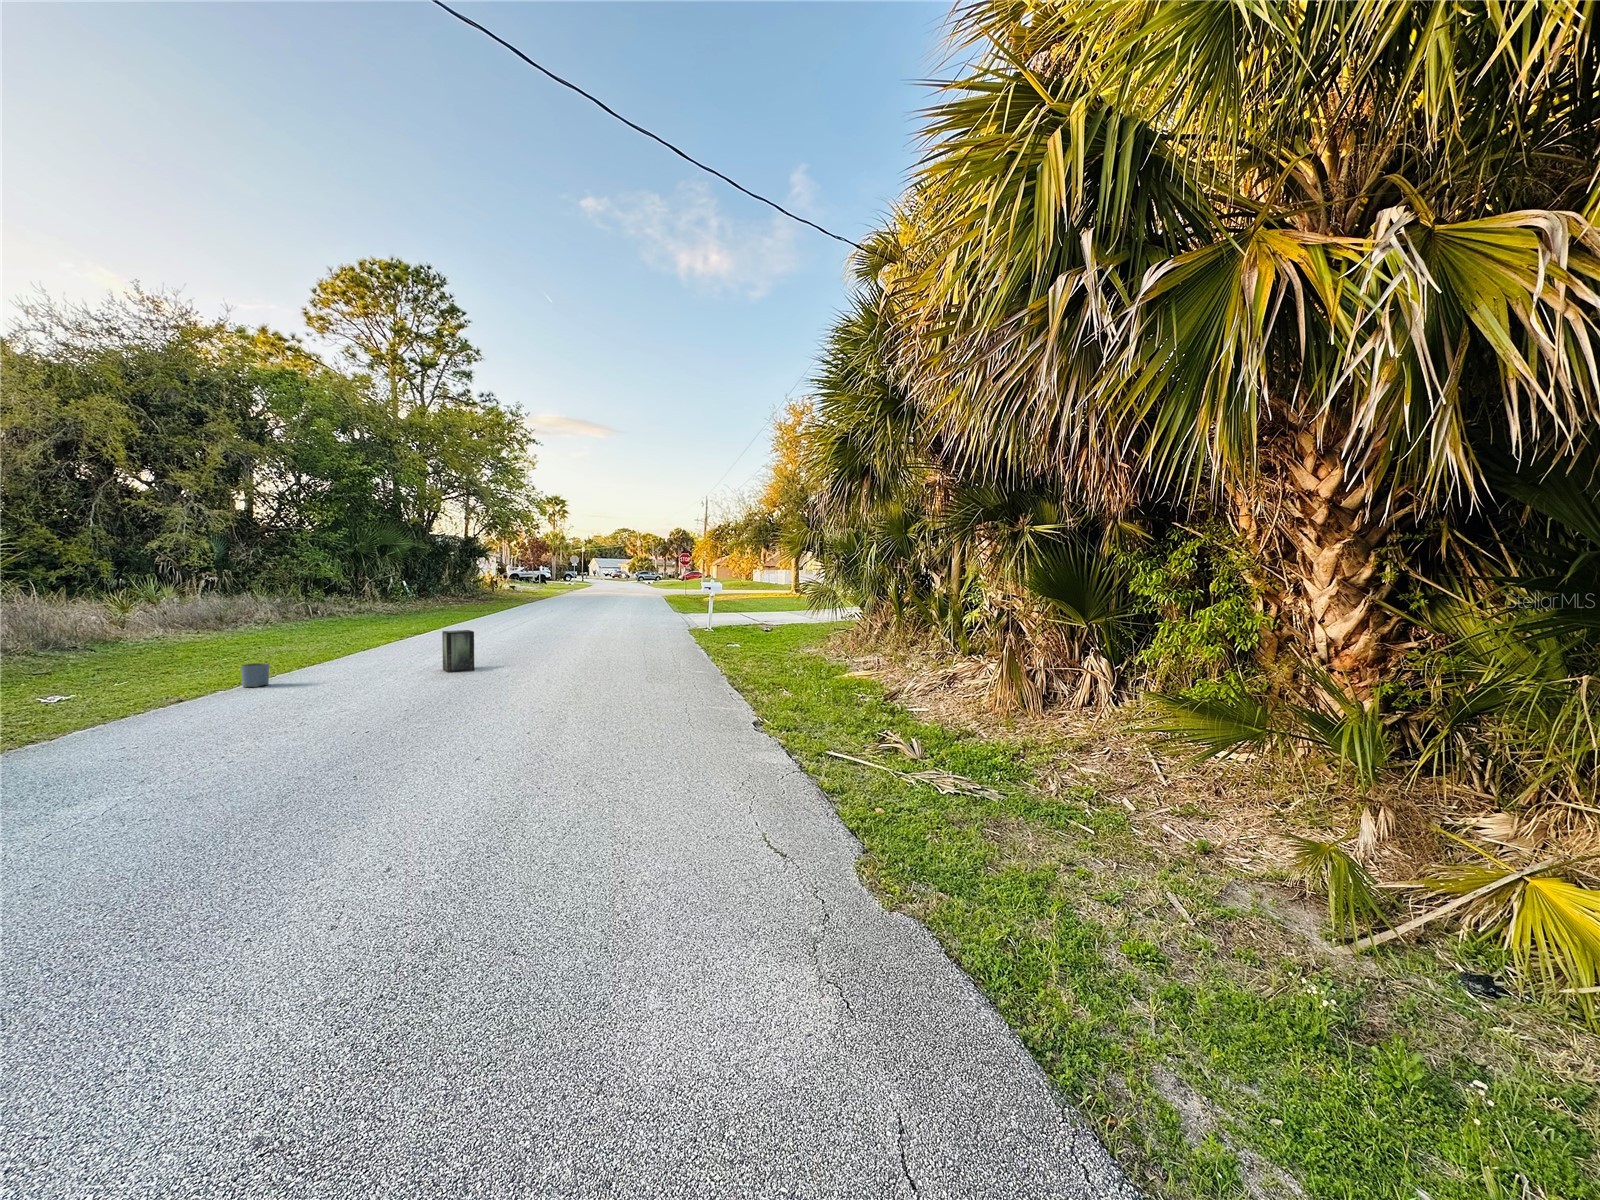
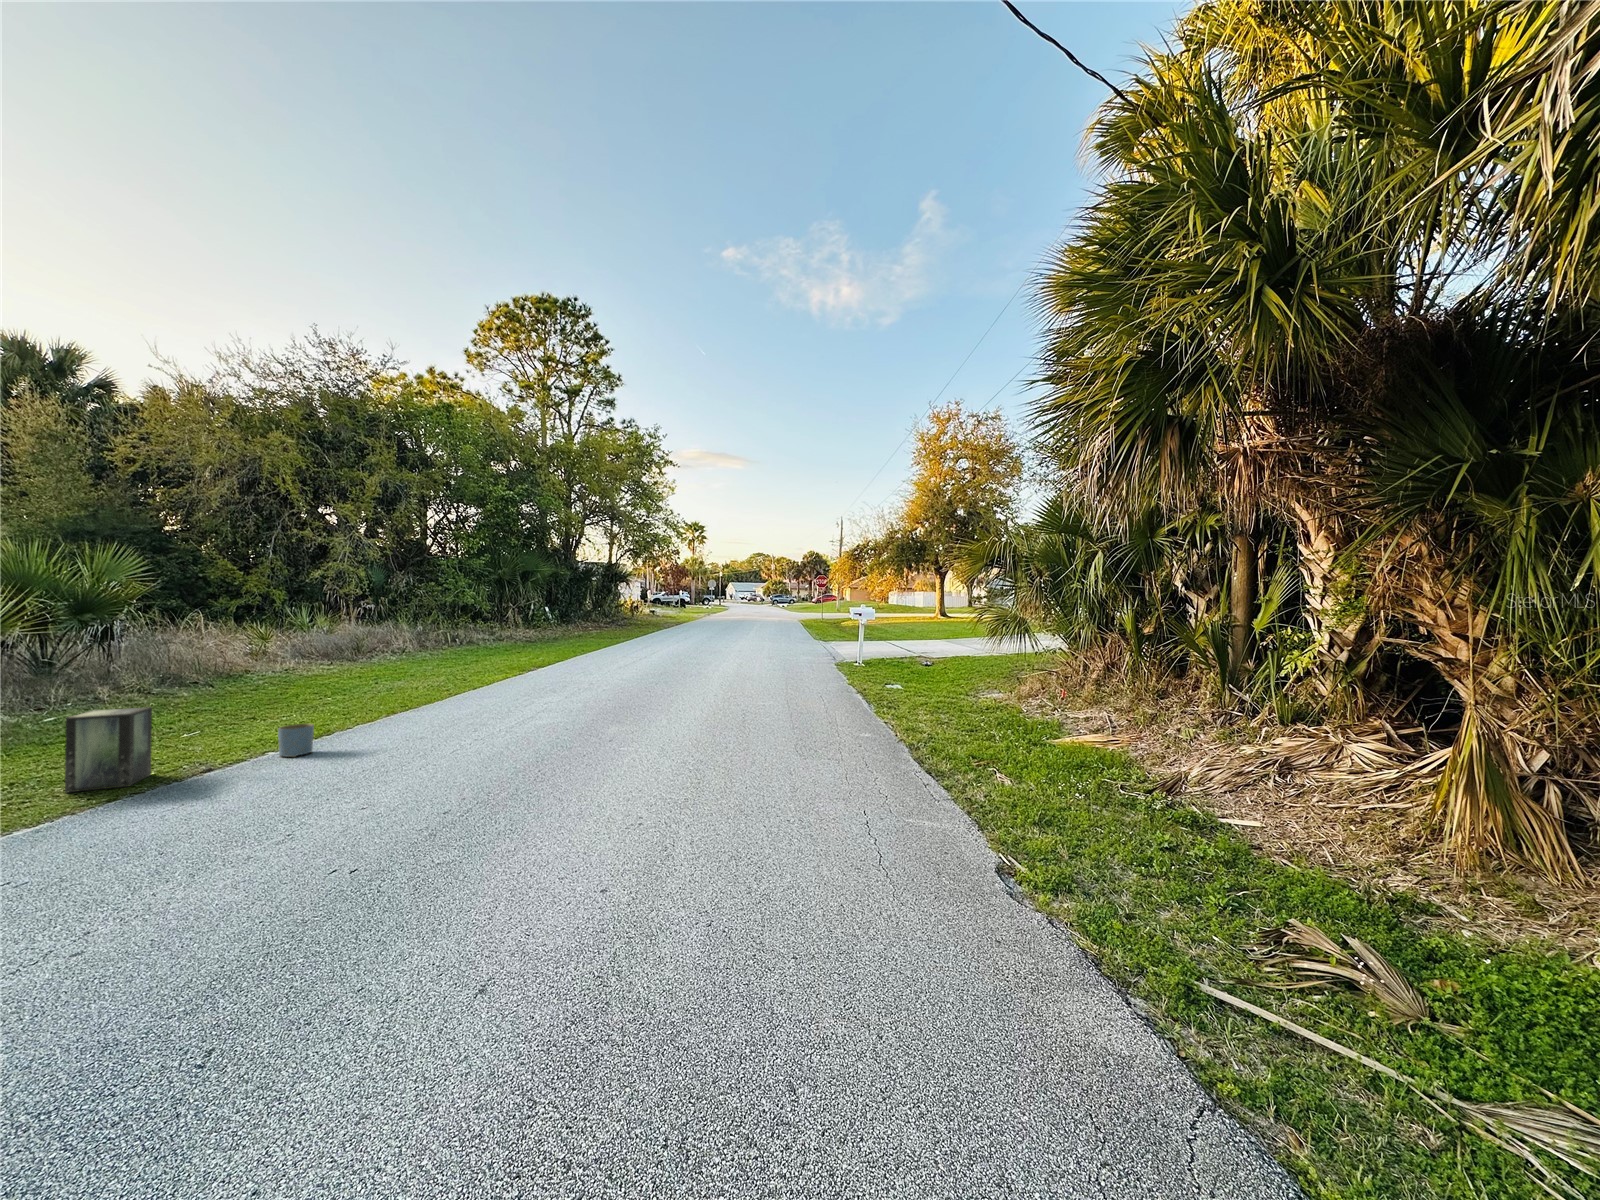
storage box: present [442,630,474,672] -> present [65,707,152,793]

